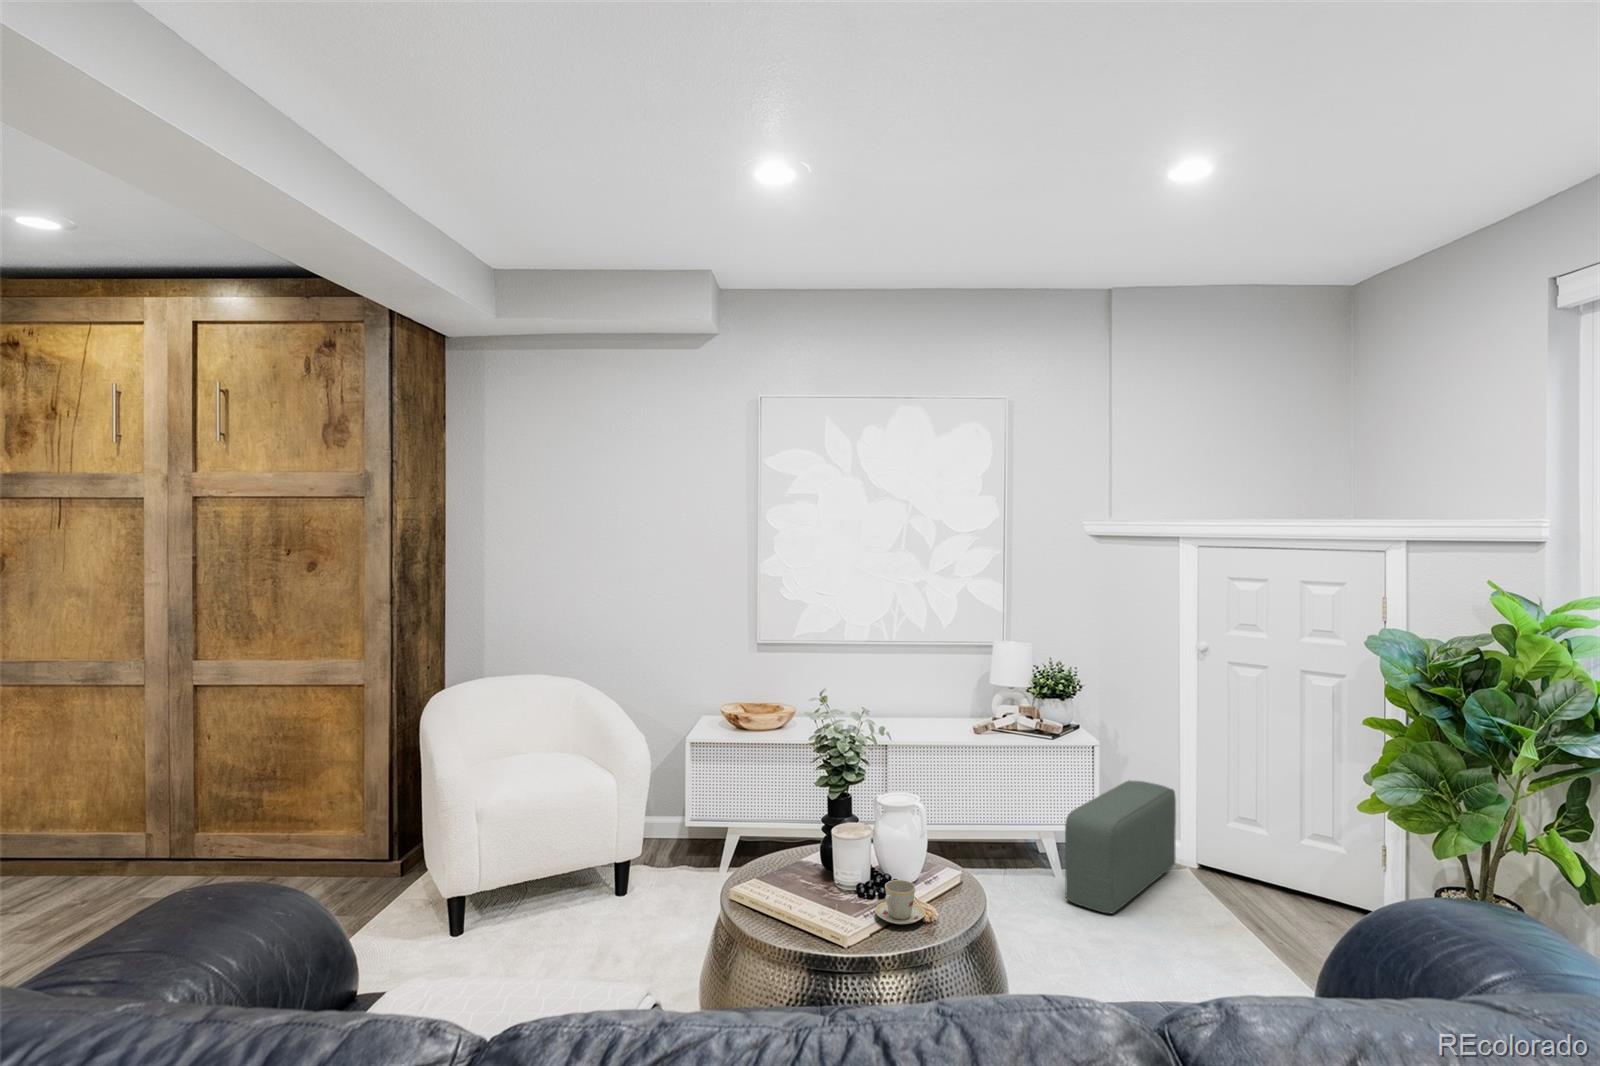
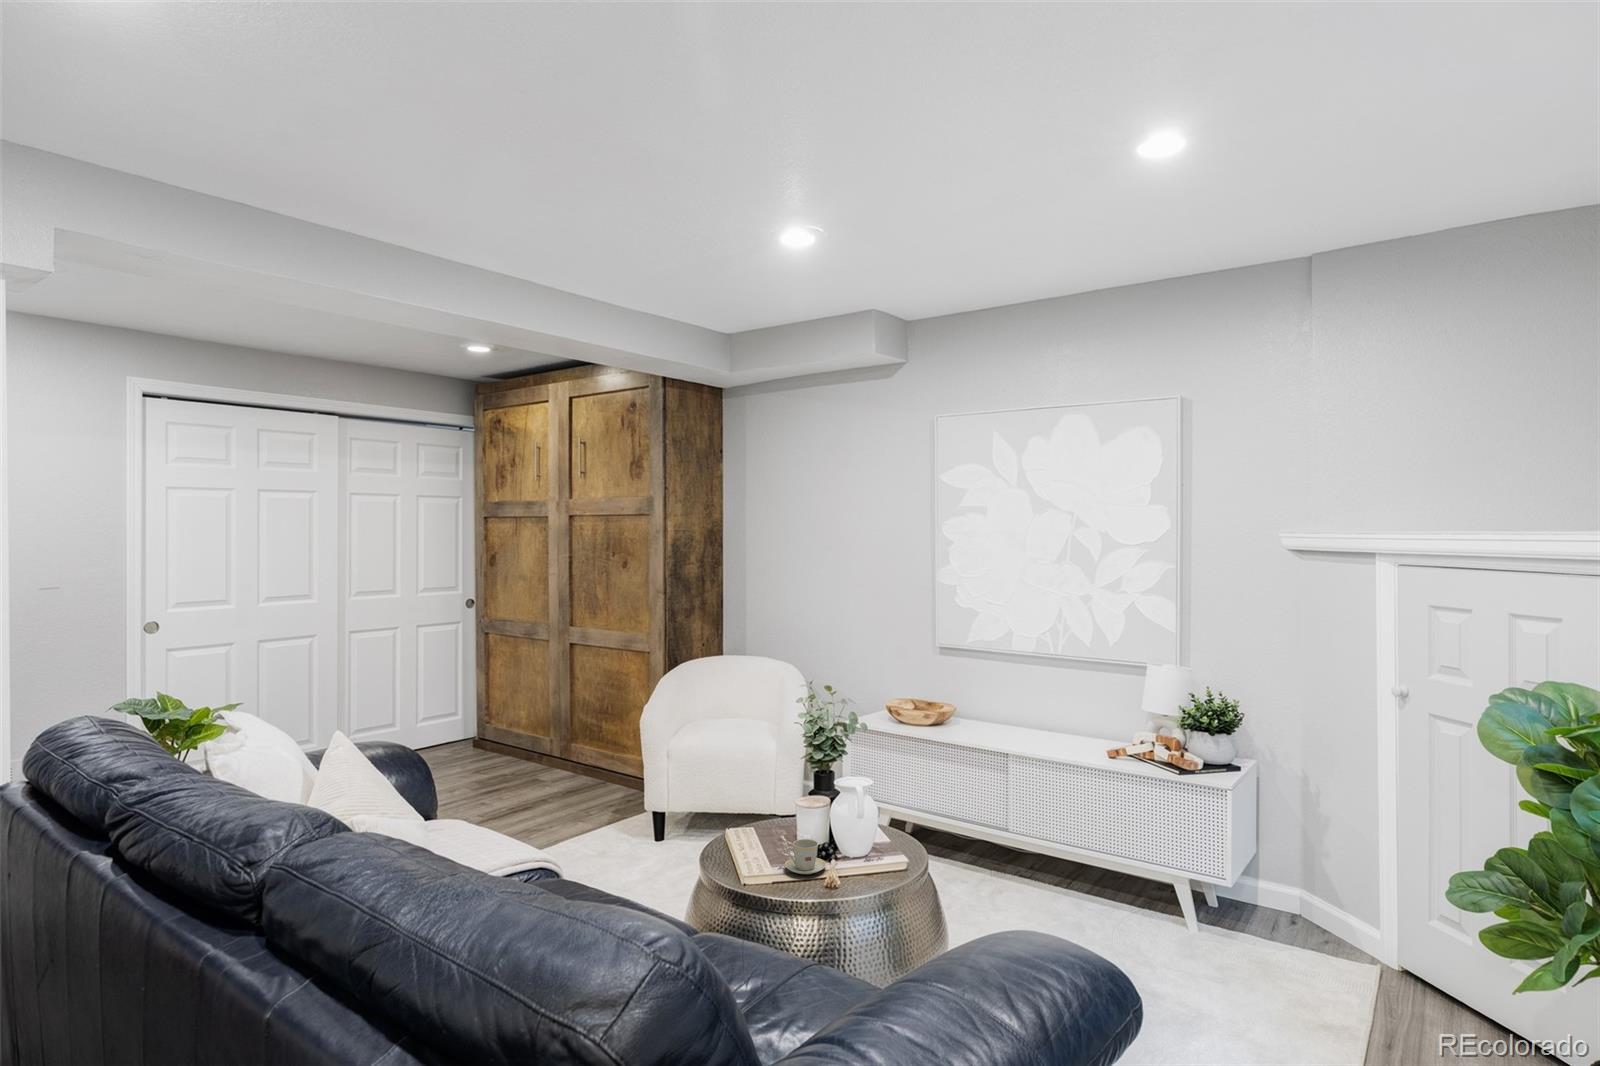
pouf: present [1065,781,1176,914] -> none [1165,842,1369,972]

